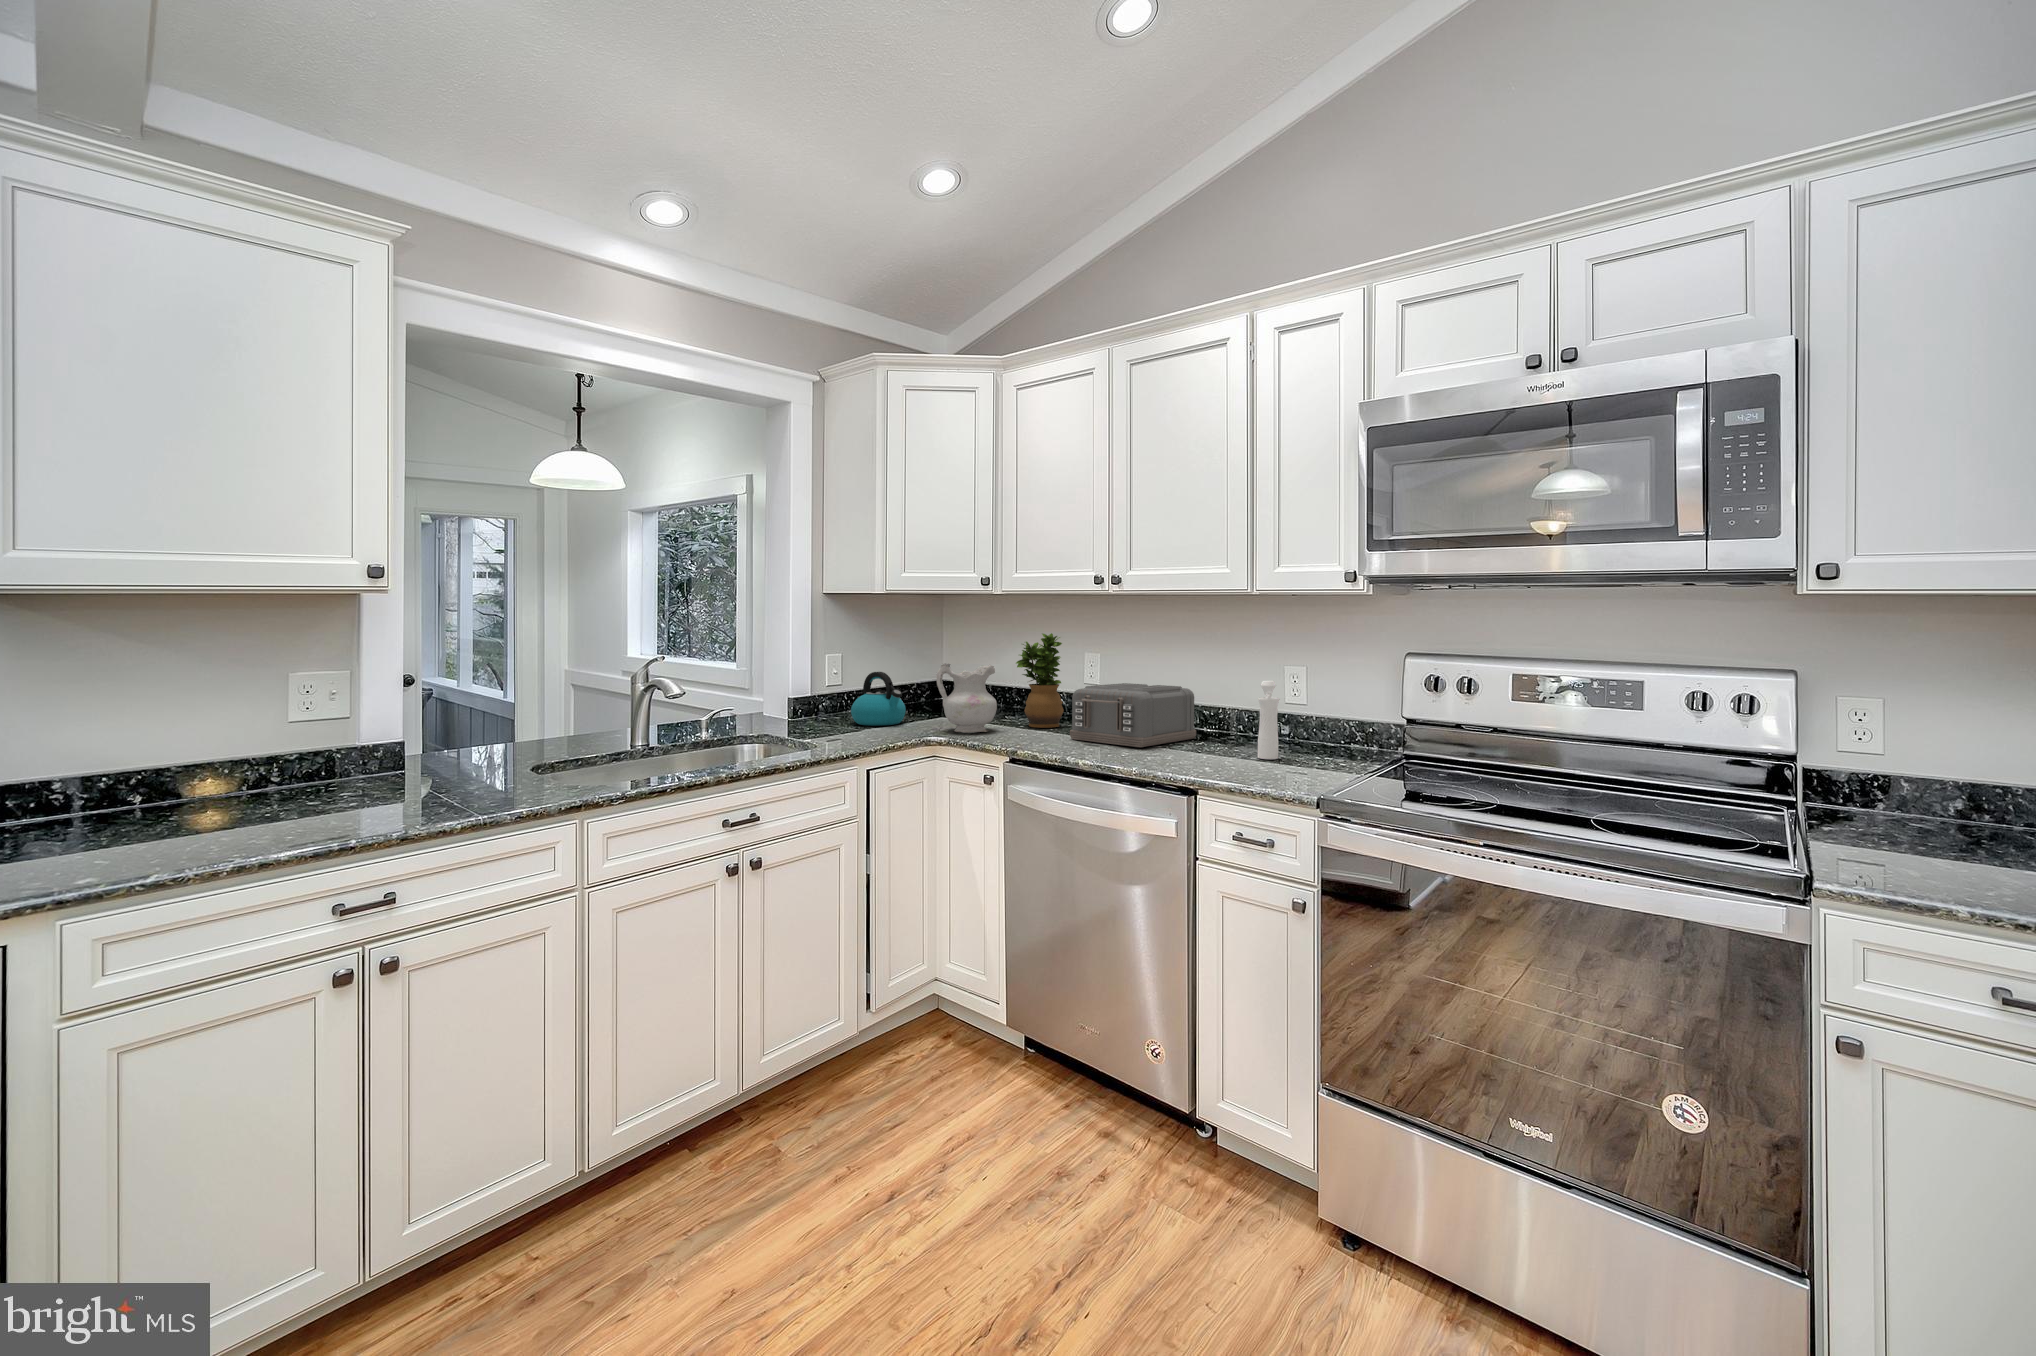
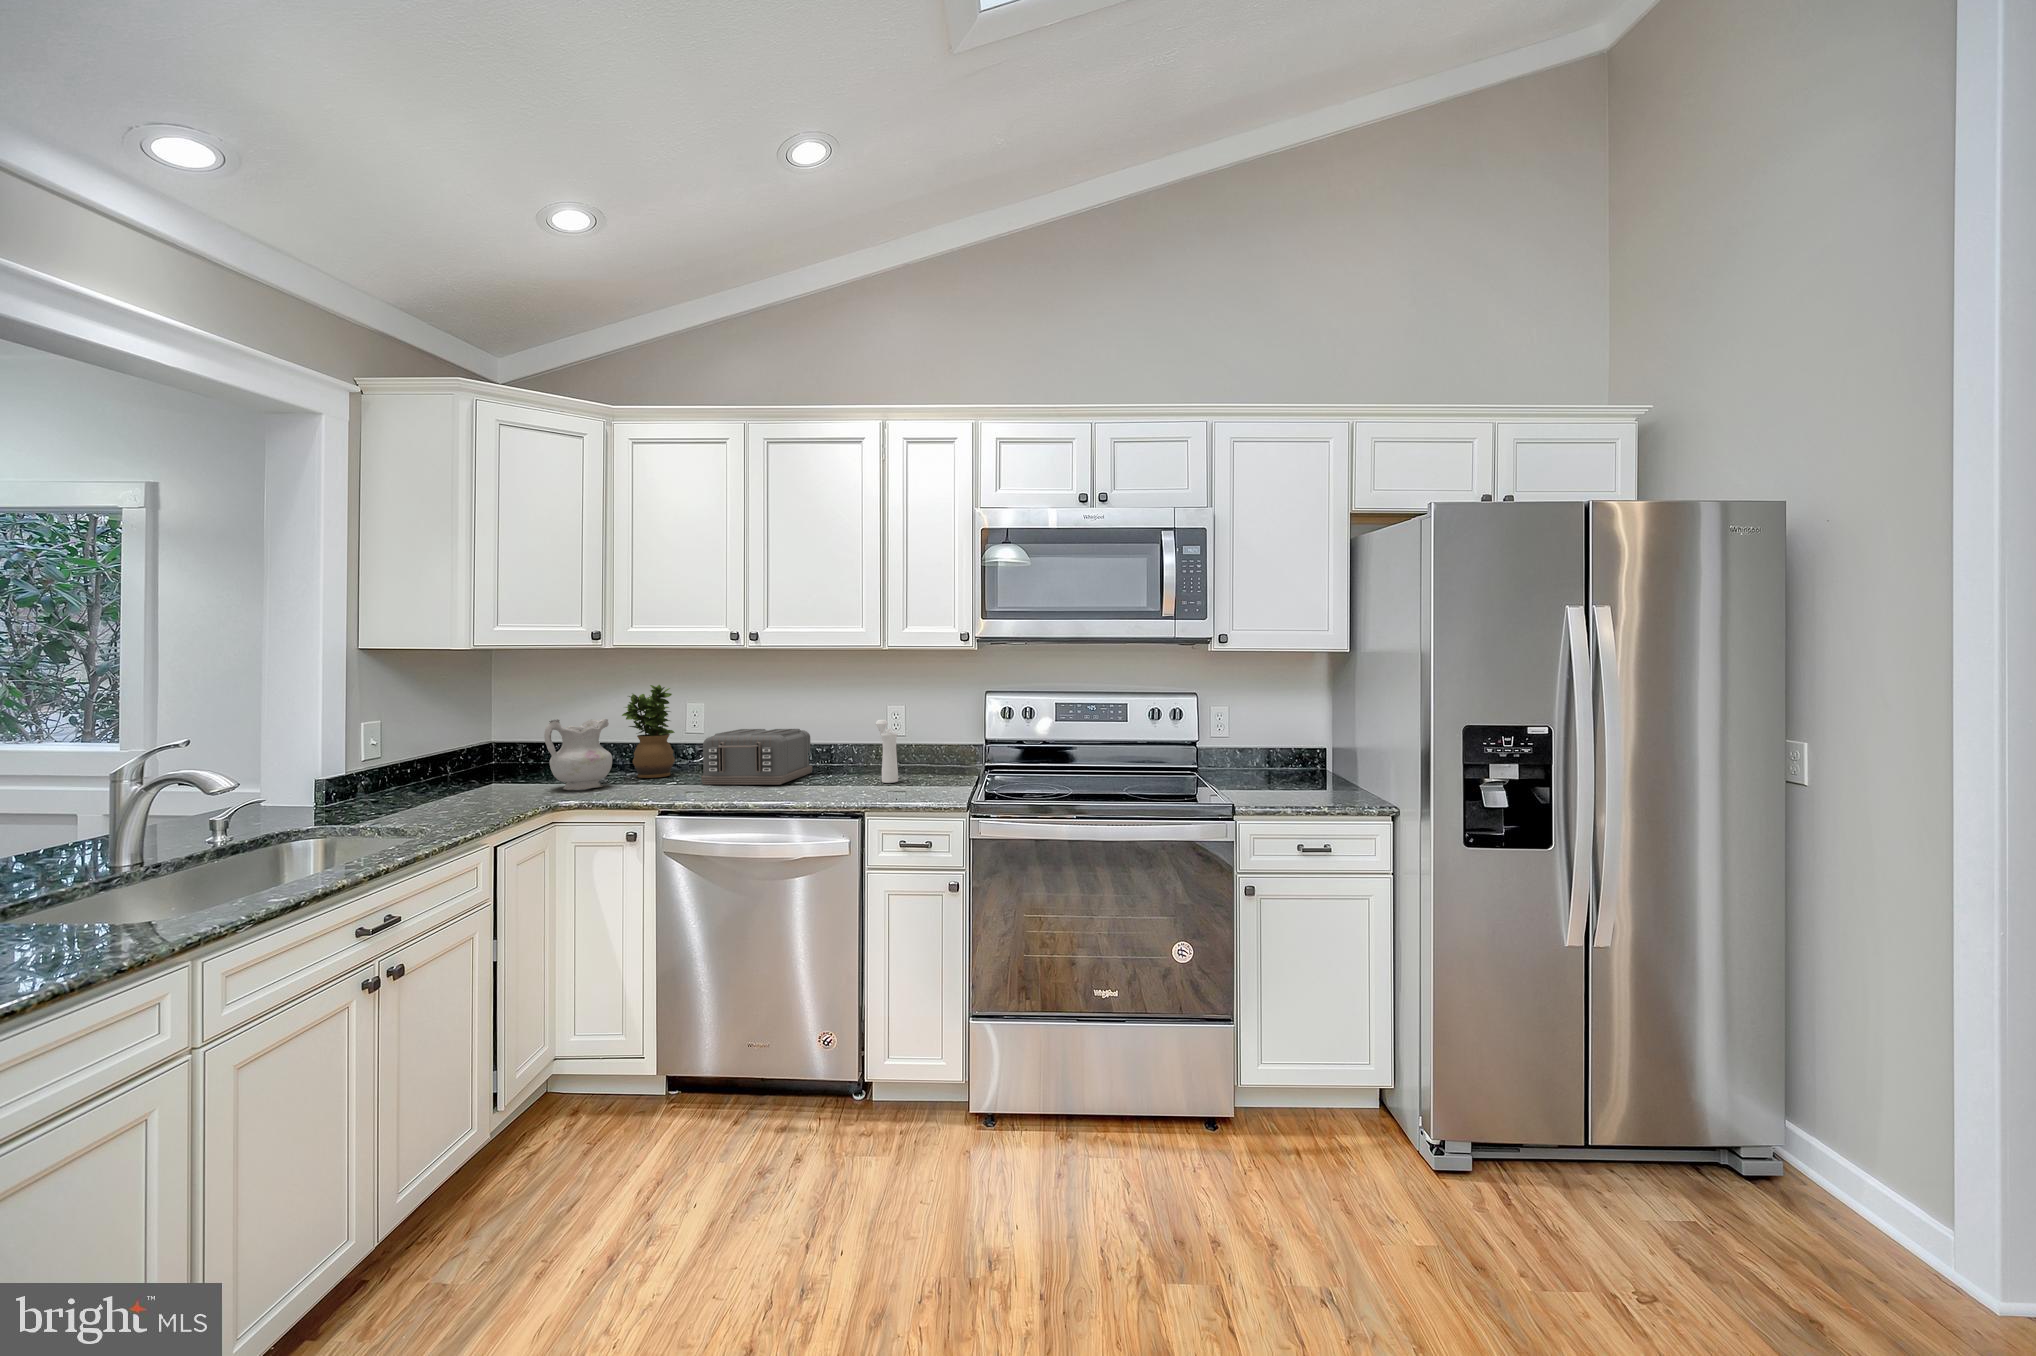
kettle: present [851,672,906,726] -> none [411,732,488,795]

